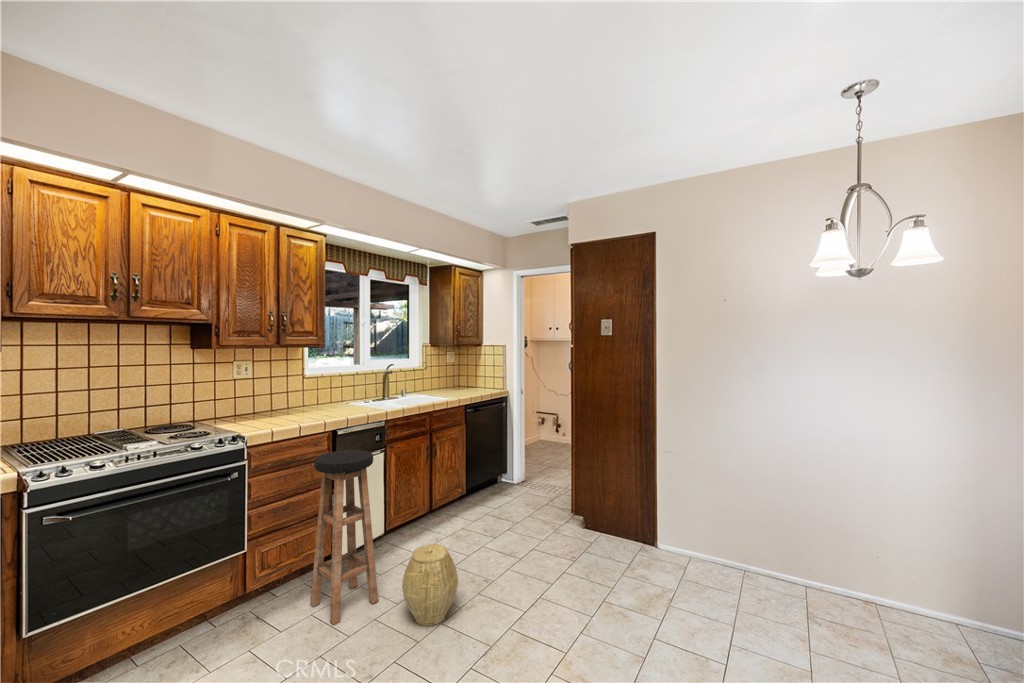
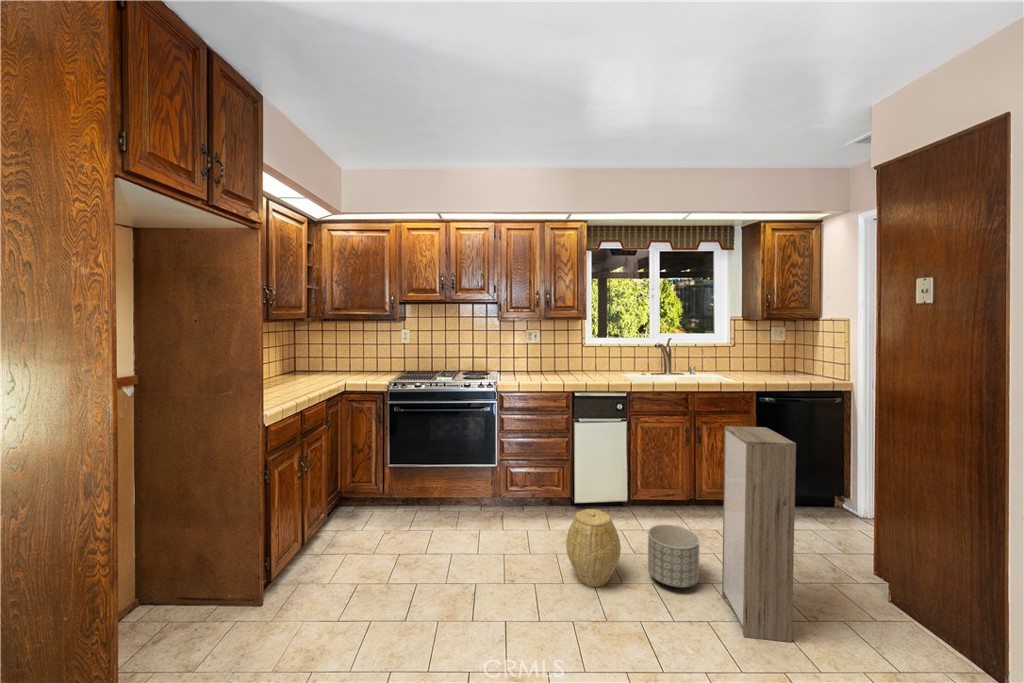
storage cabinet: none [515,430,570,587] -> present [722,426,796,642]
bar stool: present [310,450,378,625] -> none [529,406,576,545]
planter: none [460,530,501,584] -> present [648,524,699,587]

